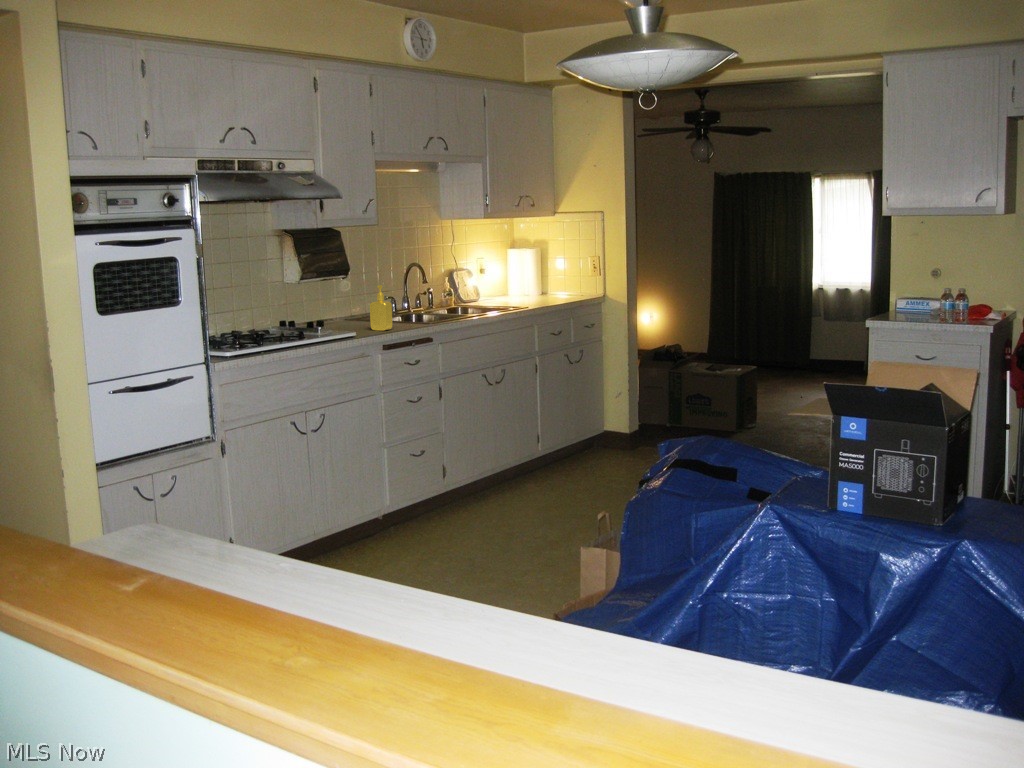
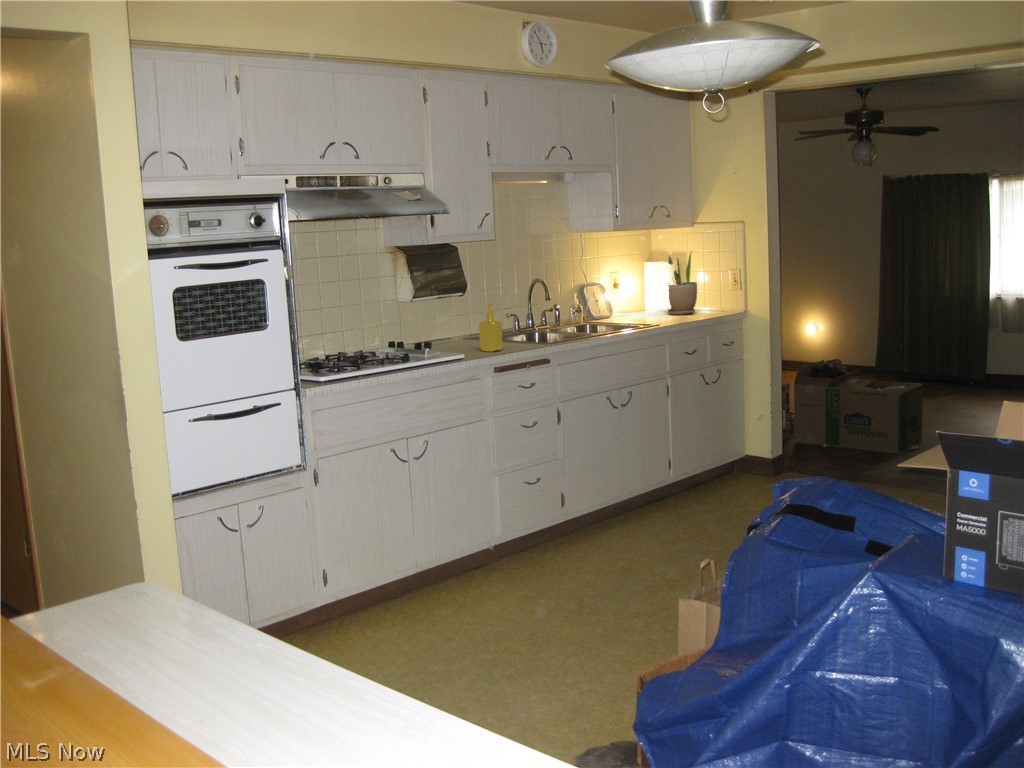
potted plant: none [524,239,555,299] -> present [668,253,697,315]

